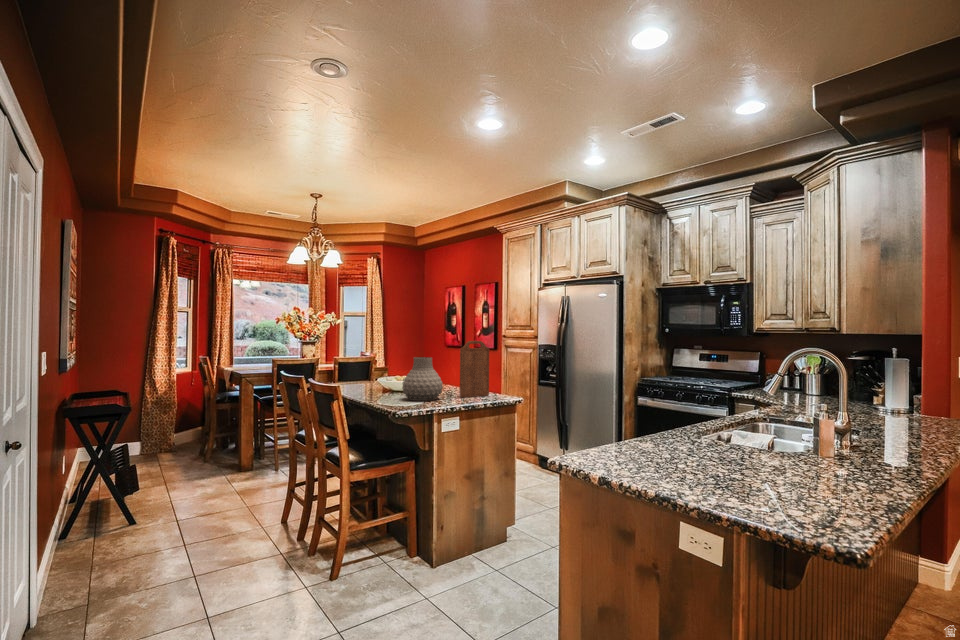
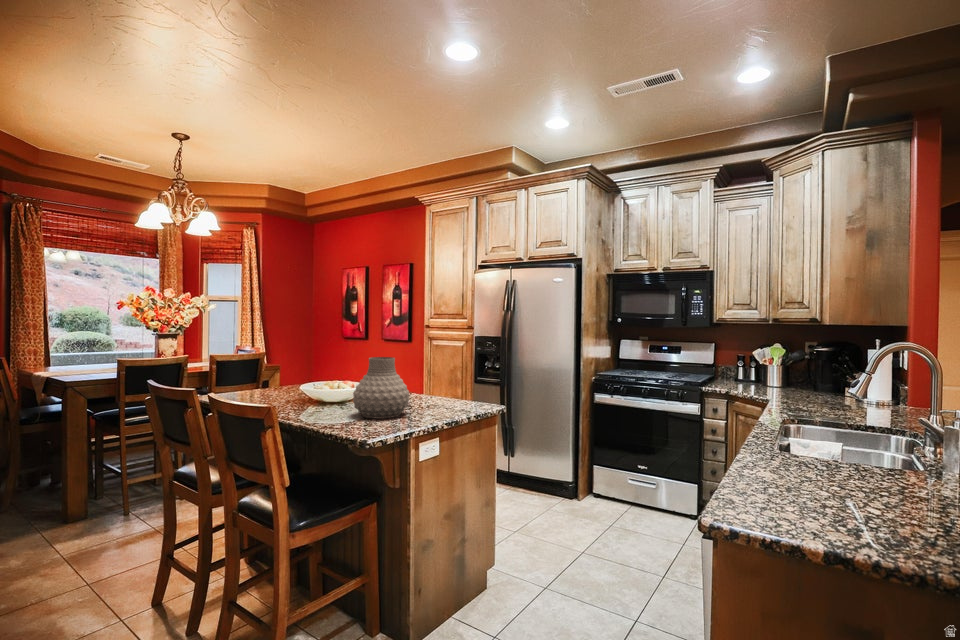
cutting board: present [460,341,489,397] -> none [428,334,463,409]

